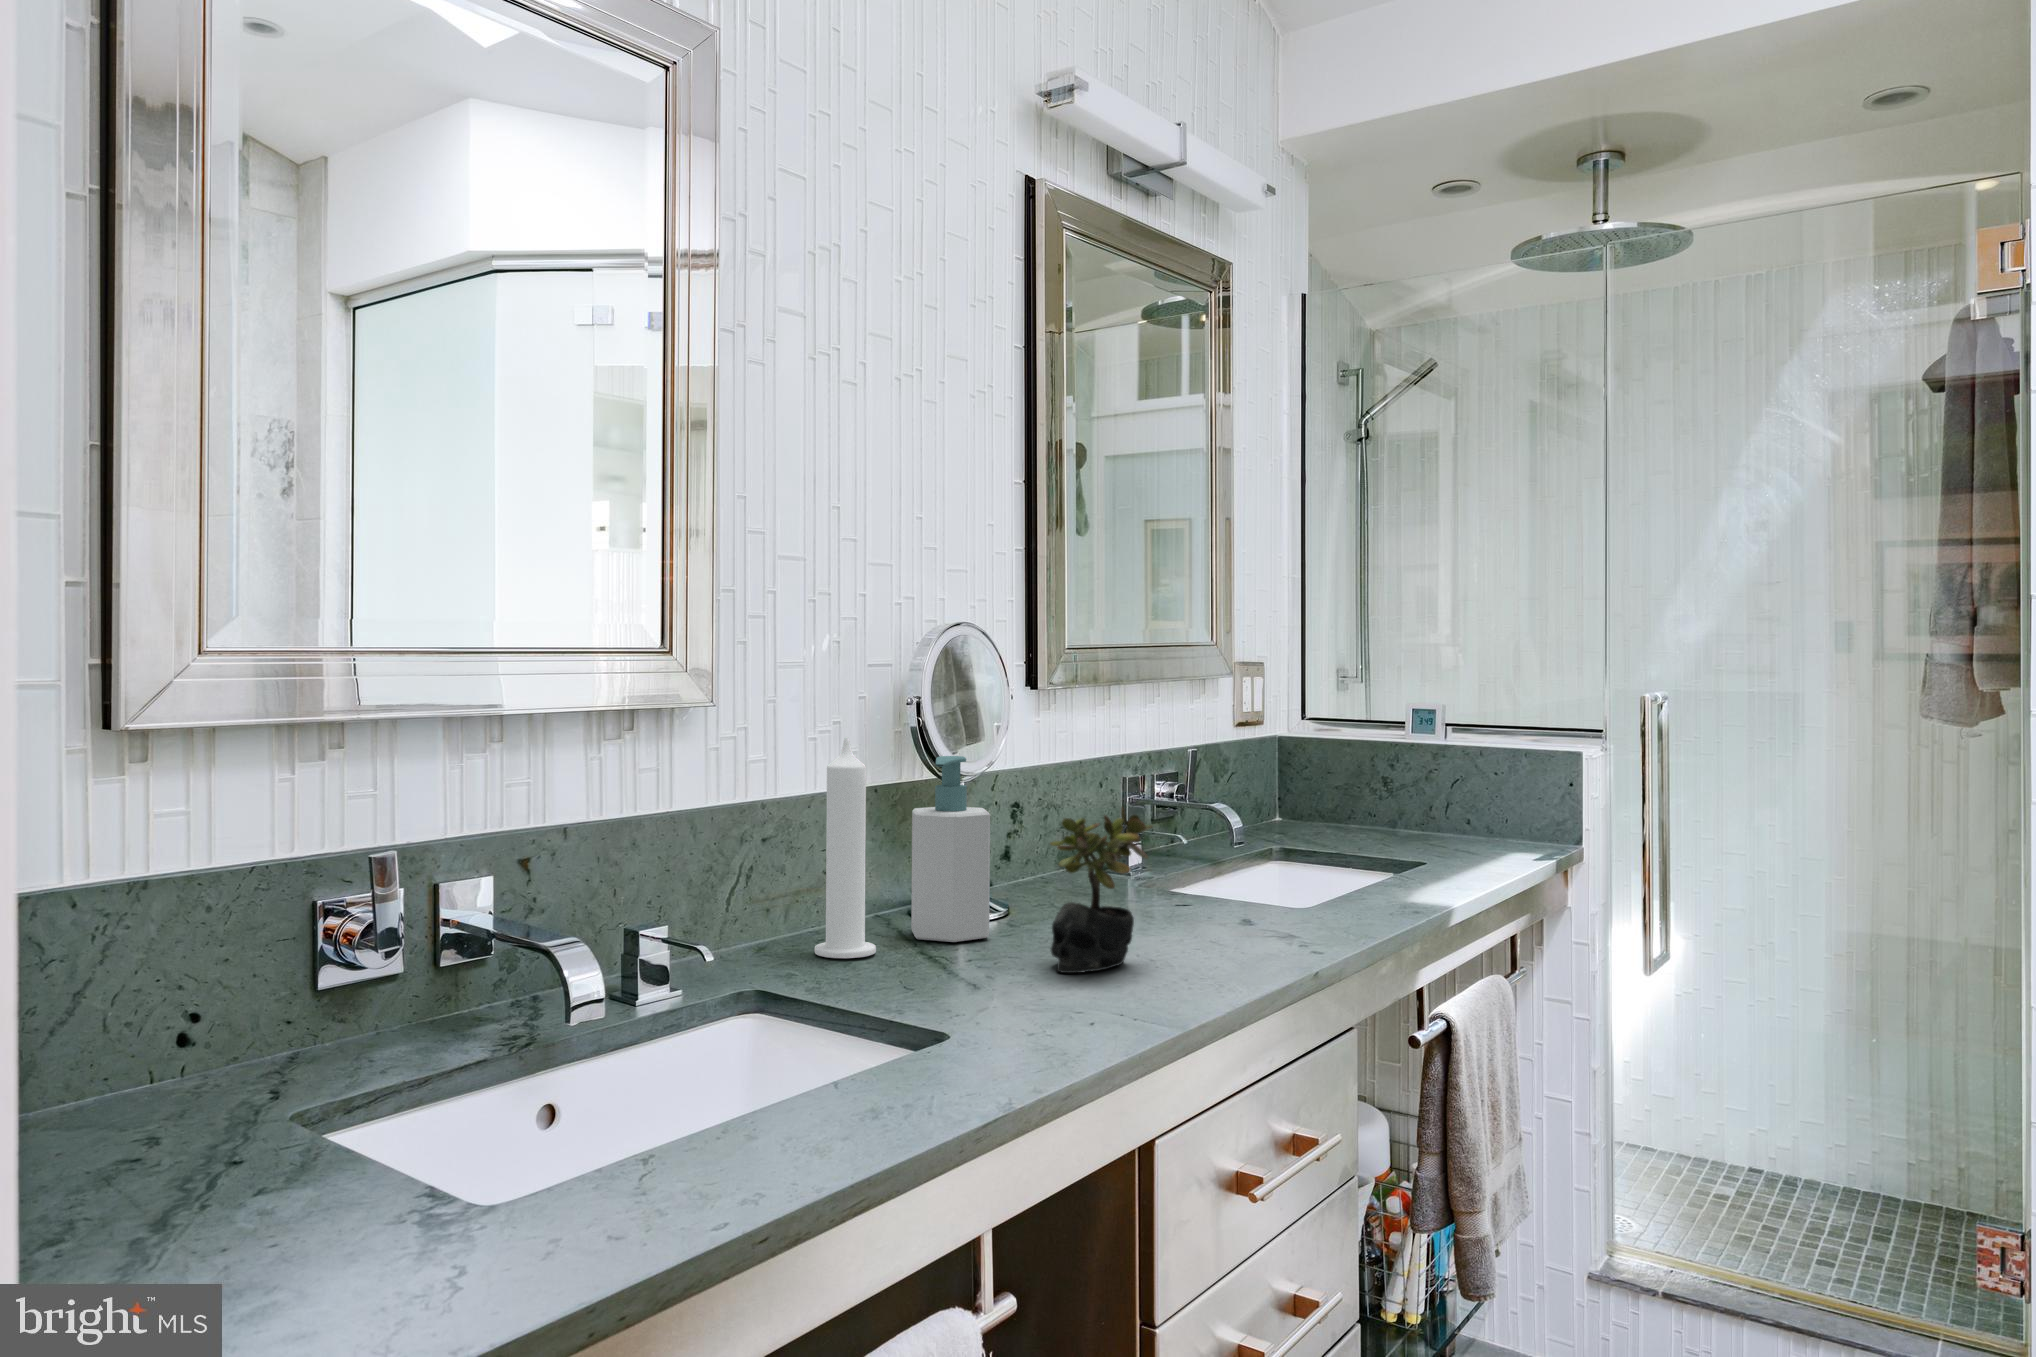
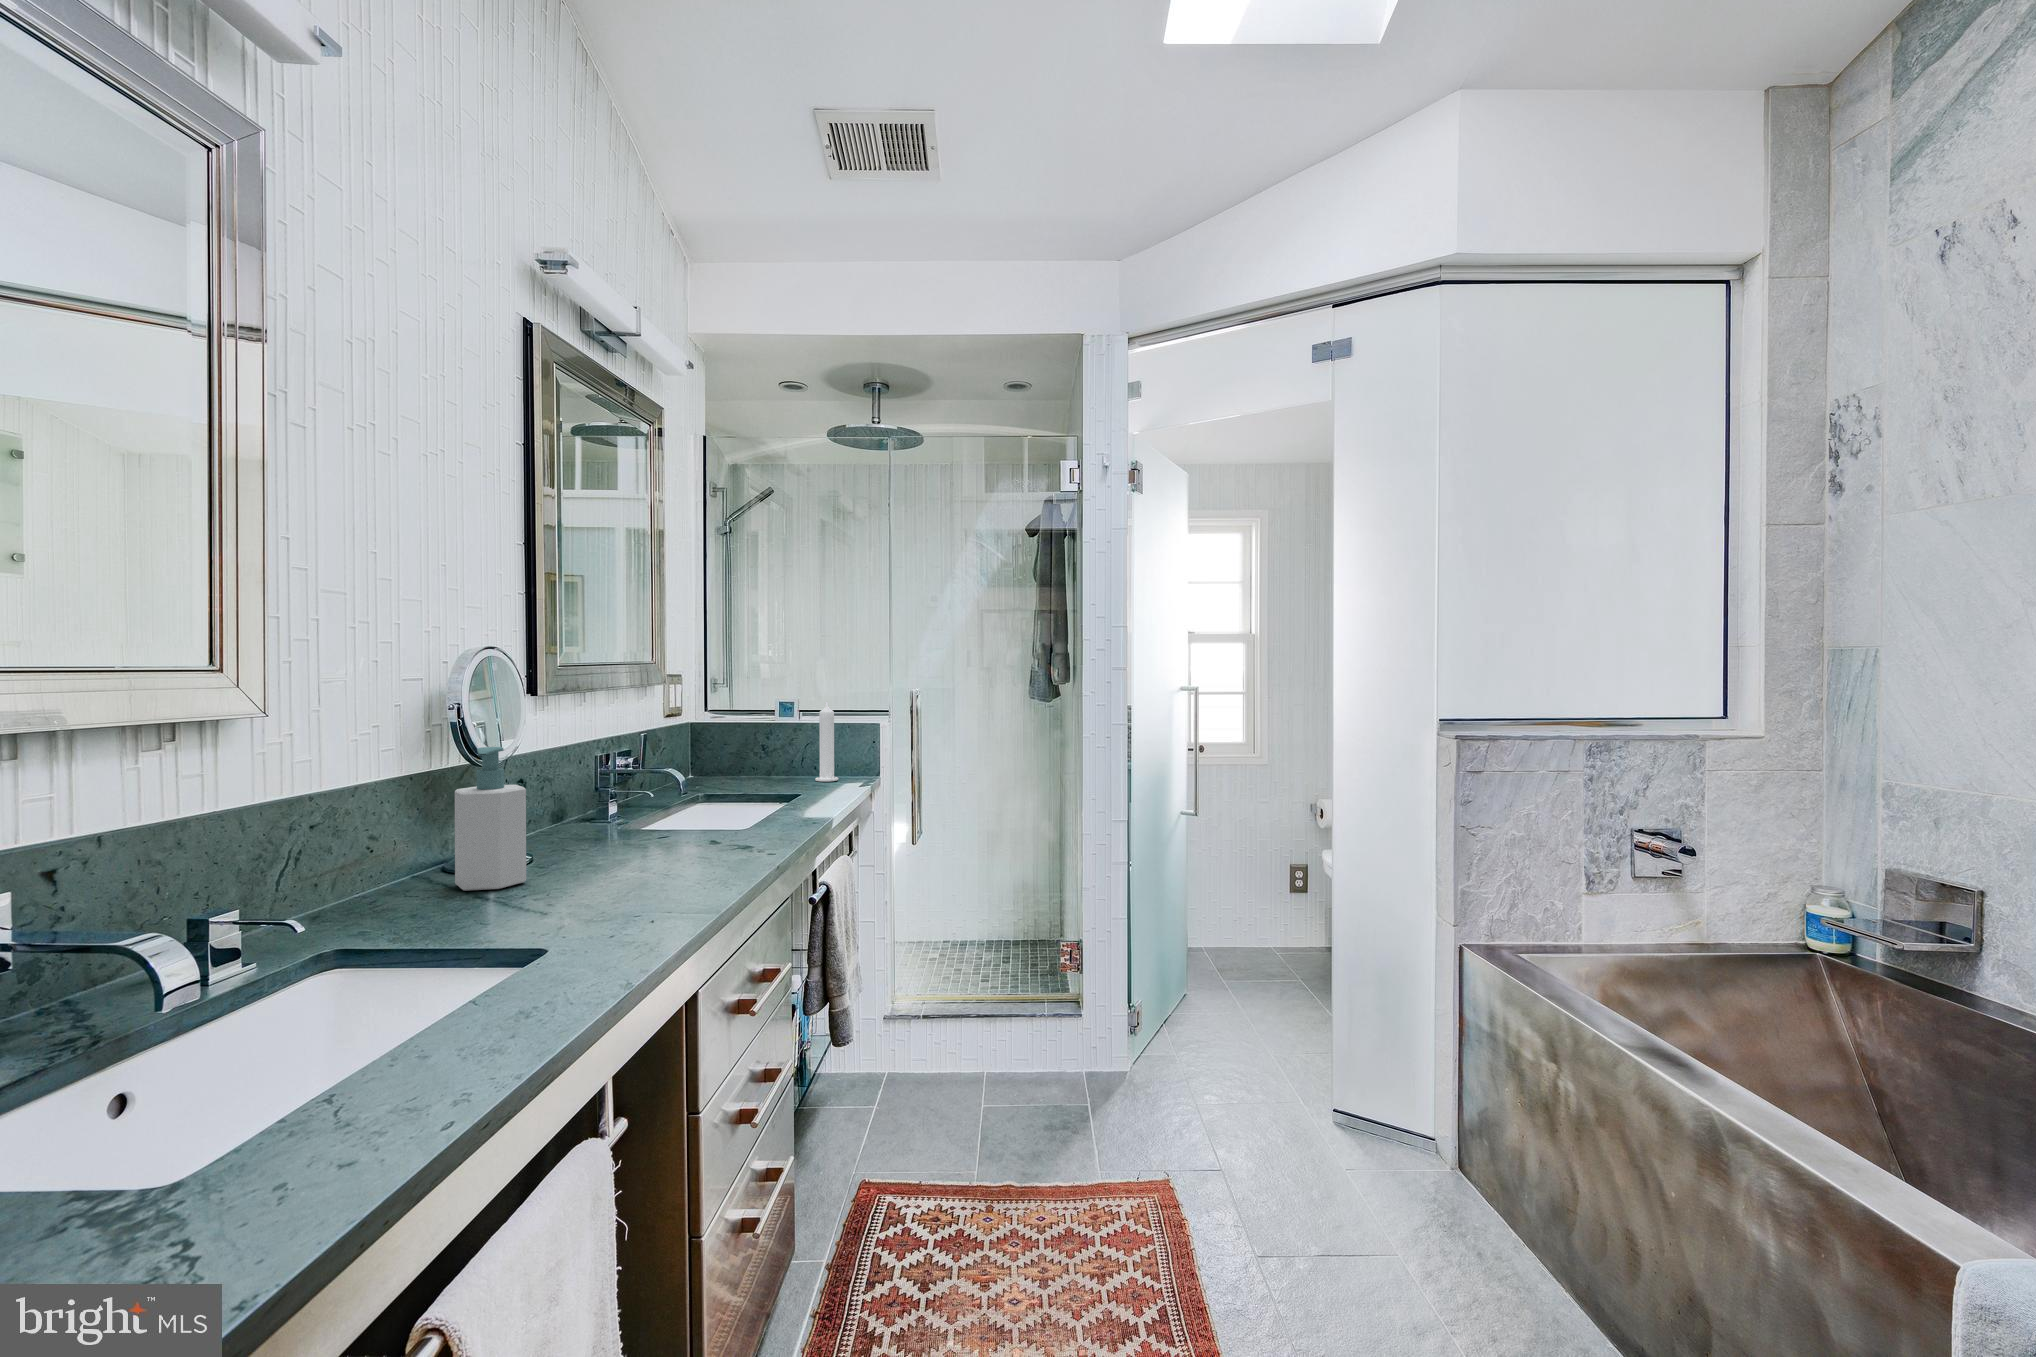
candle: present [815,737,876,958] -> present [815,701,838,782]
succulent plant: present [1050,807,1152,973] -> none [584,776,664,901]

